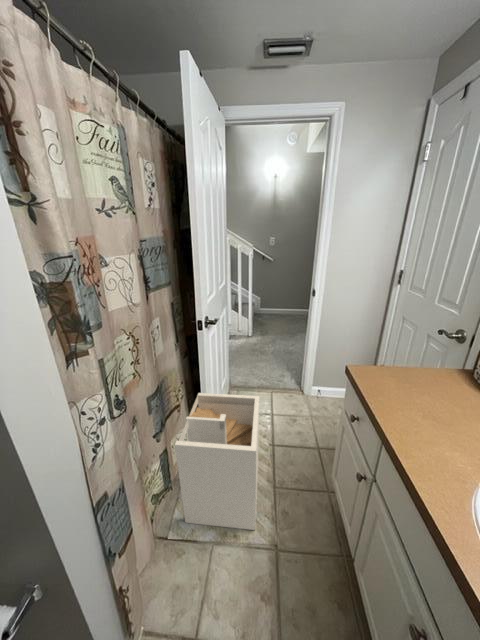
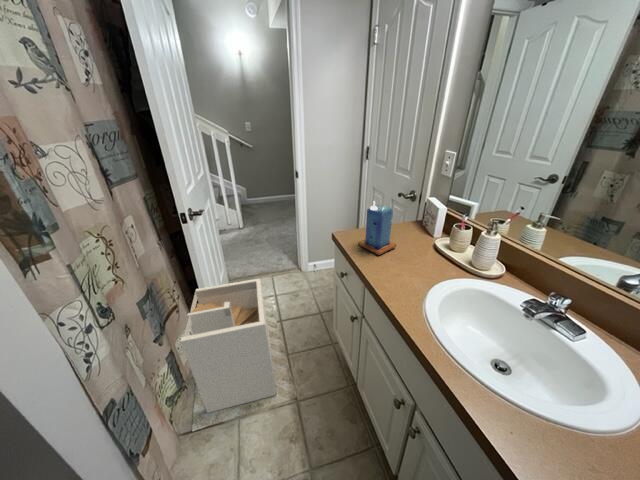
candle: none [379,341,434,410] -> present [358,201,396,255]

